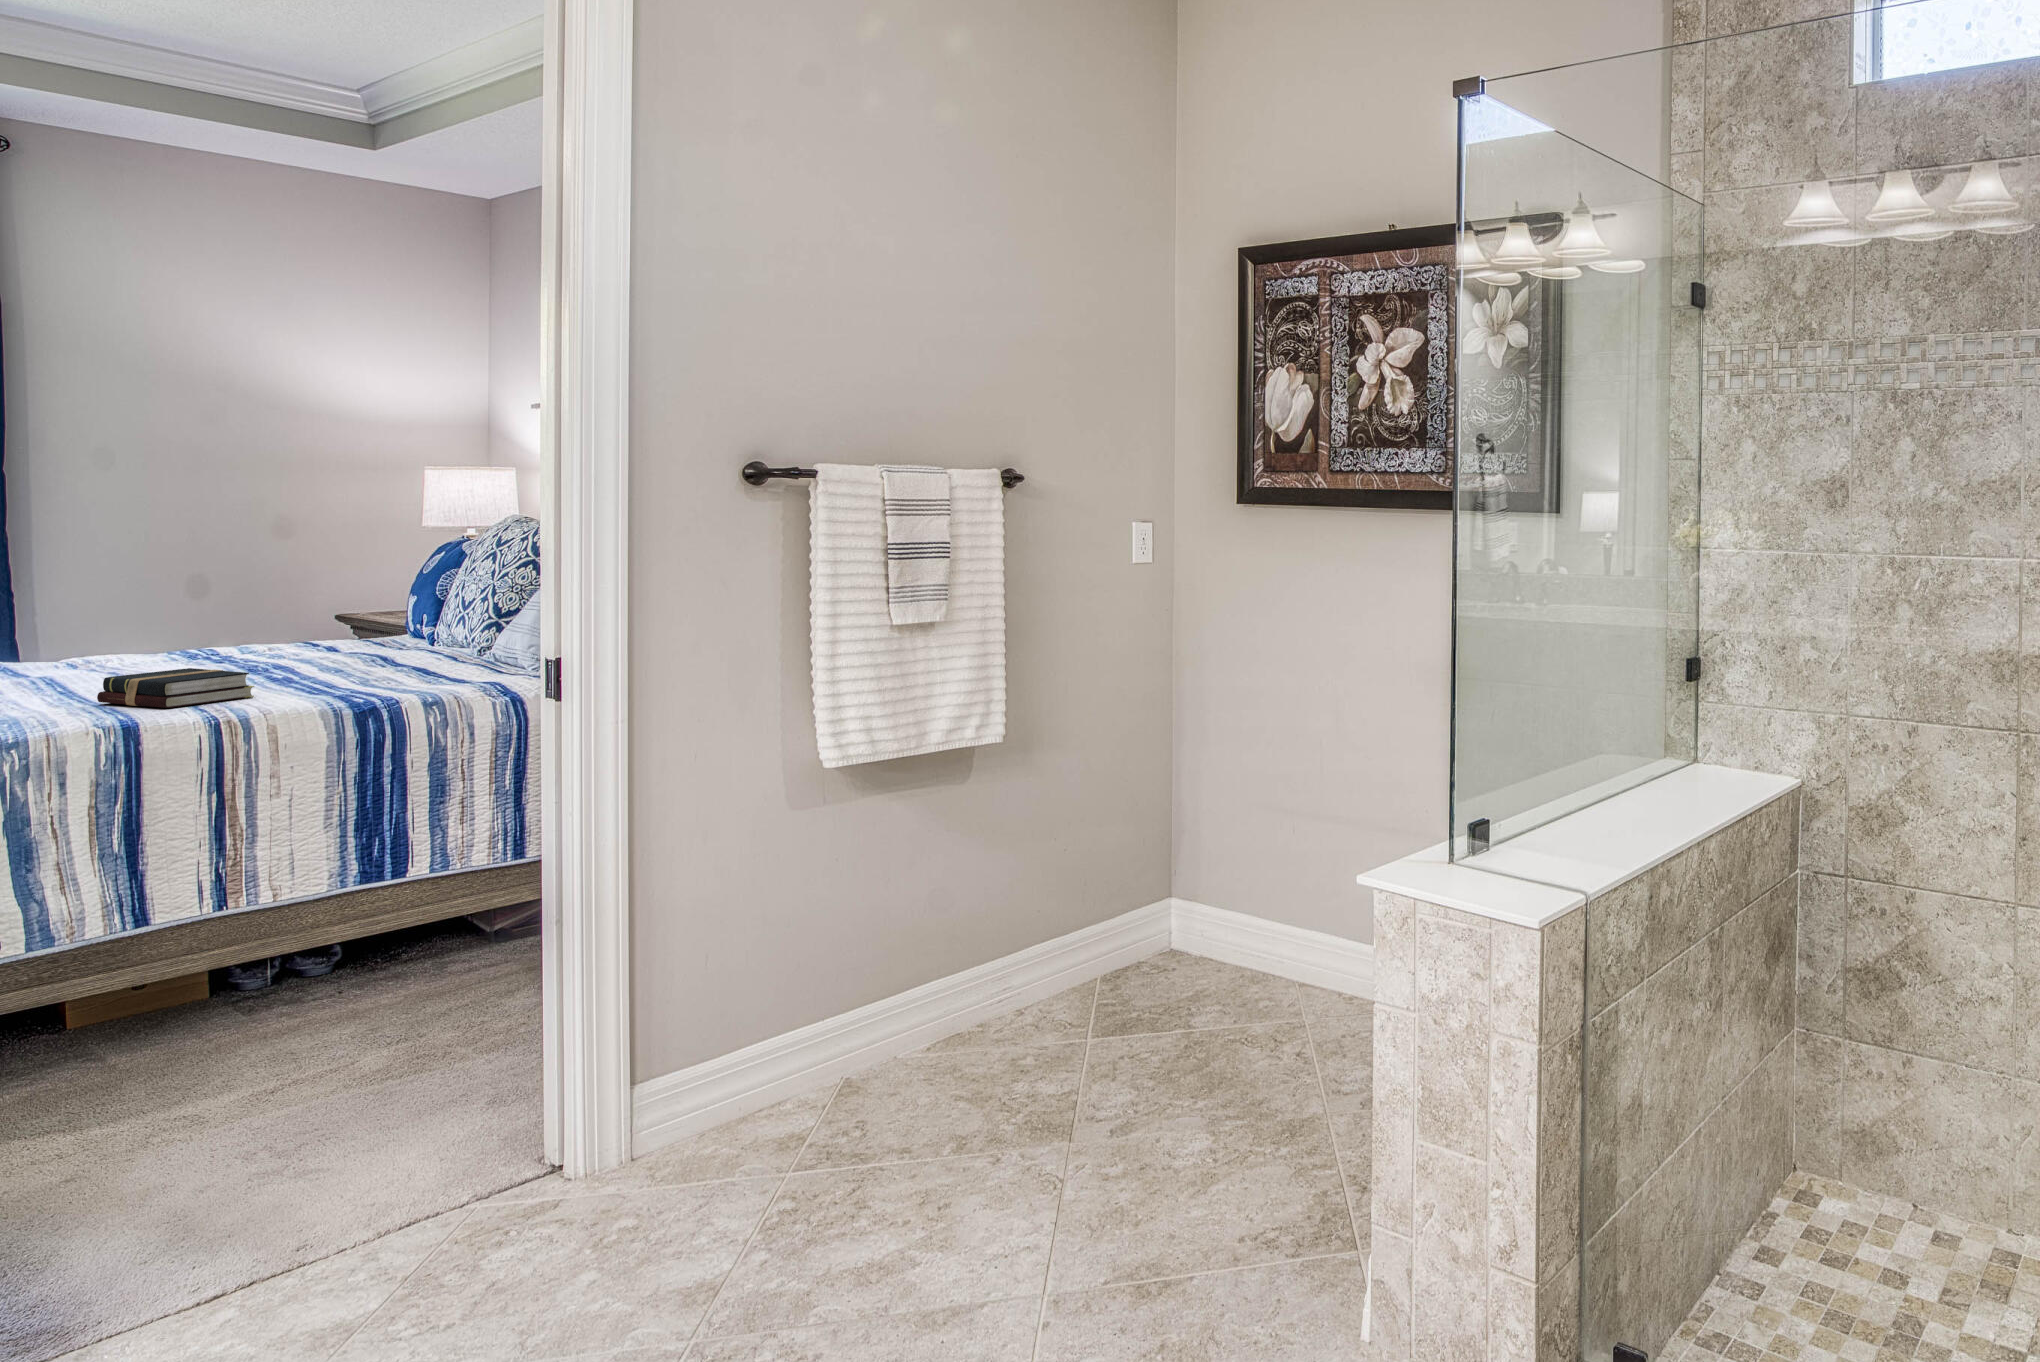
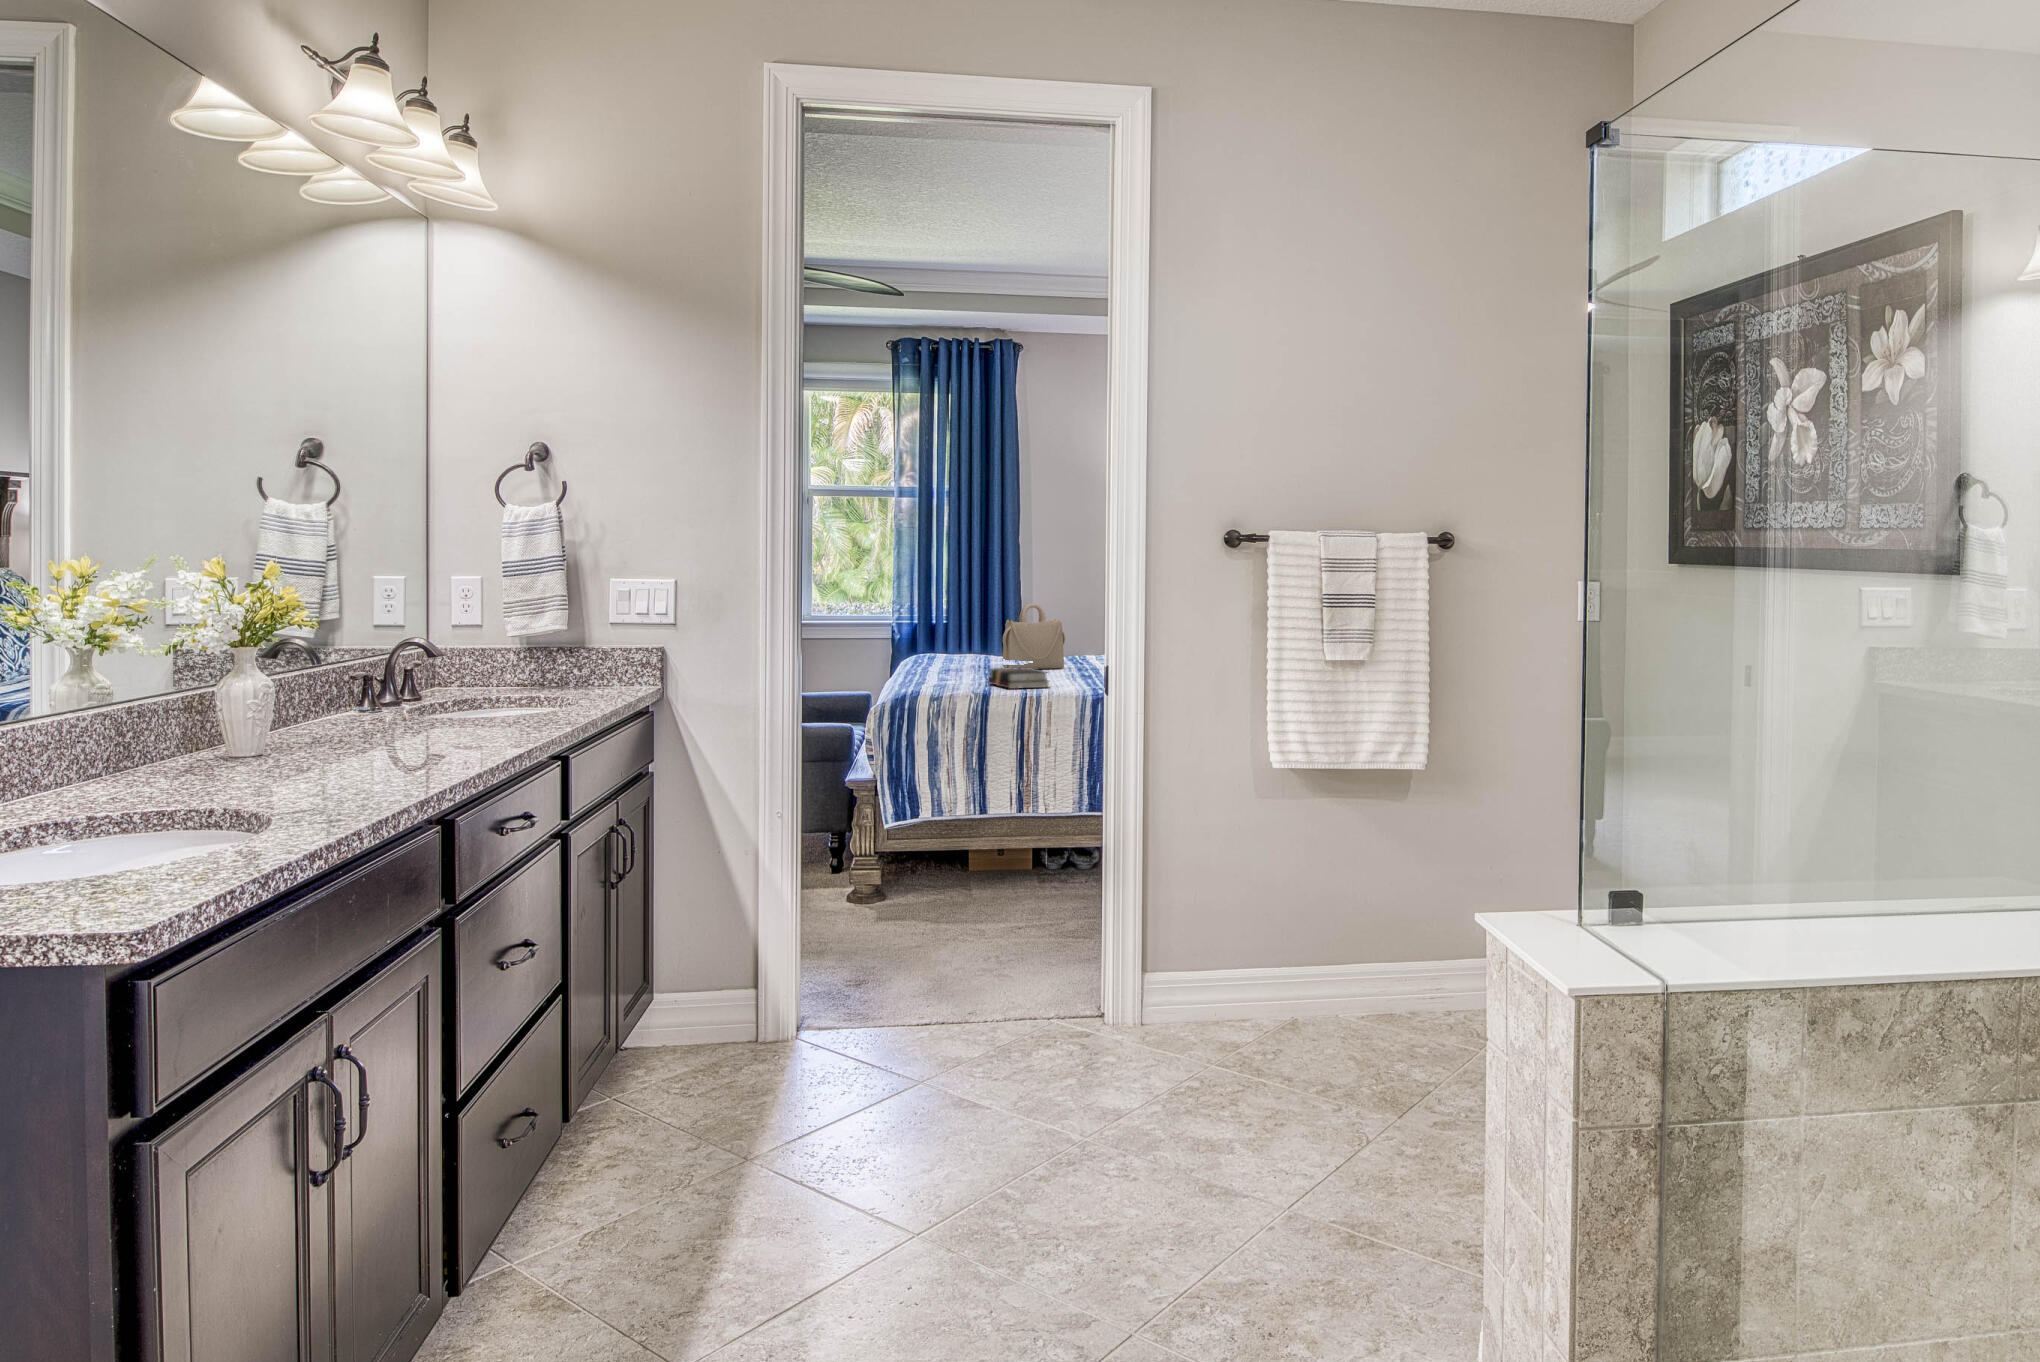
handbag: none [75,560,220,671] -> present [1003,603,1065,669]

